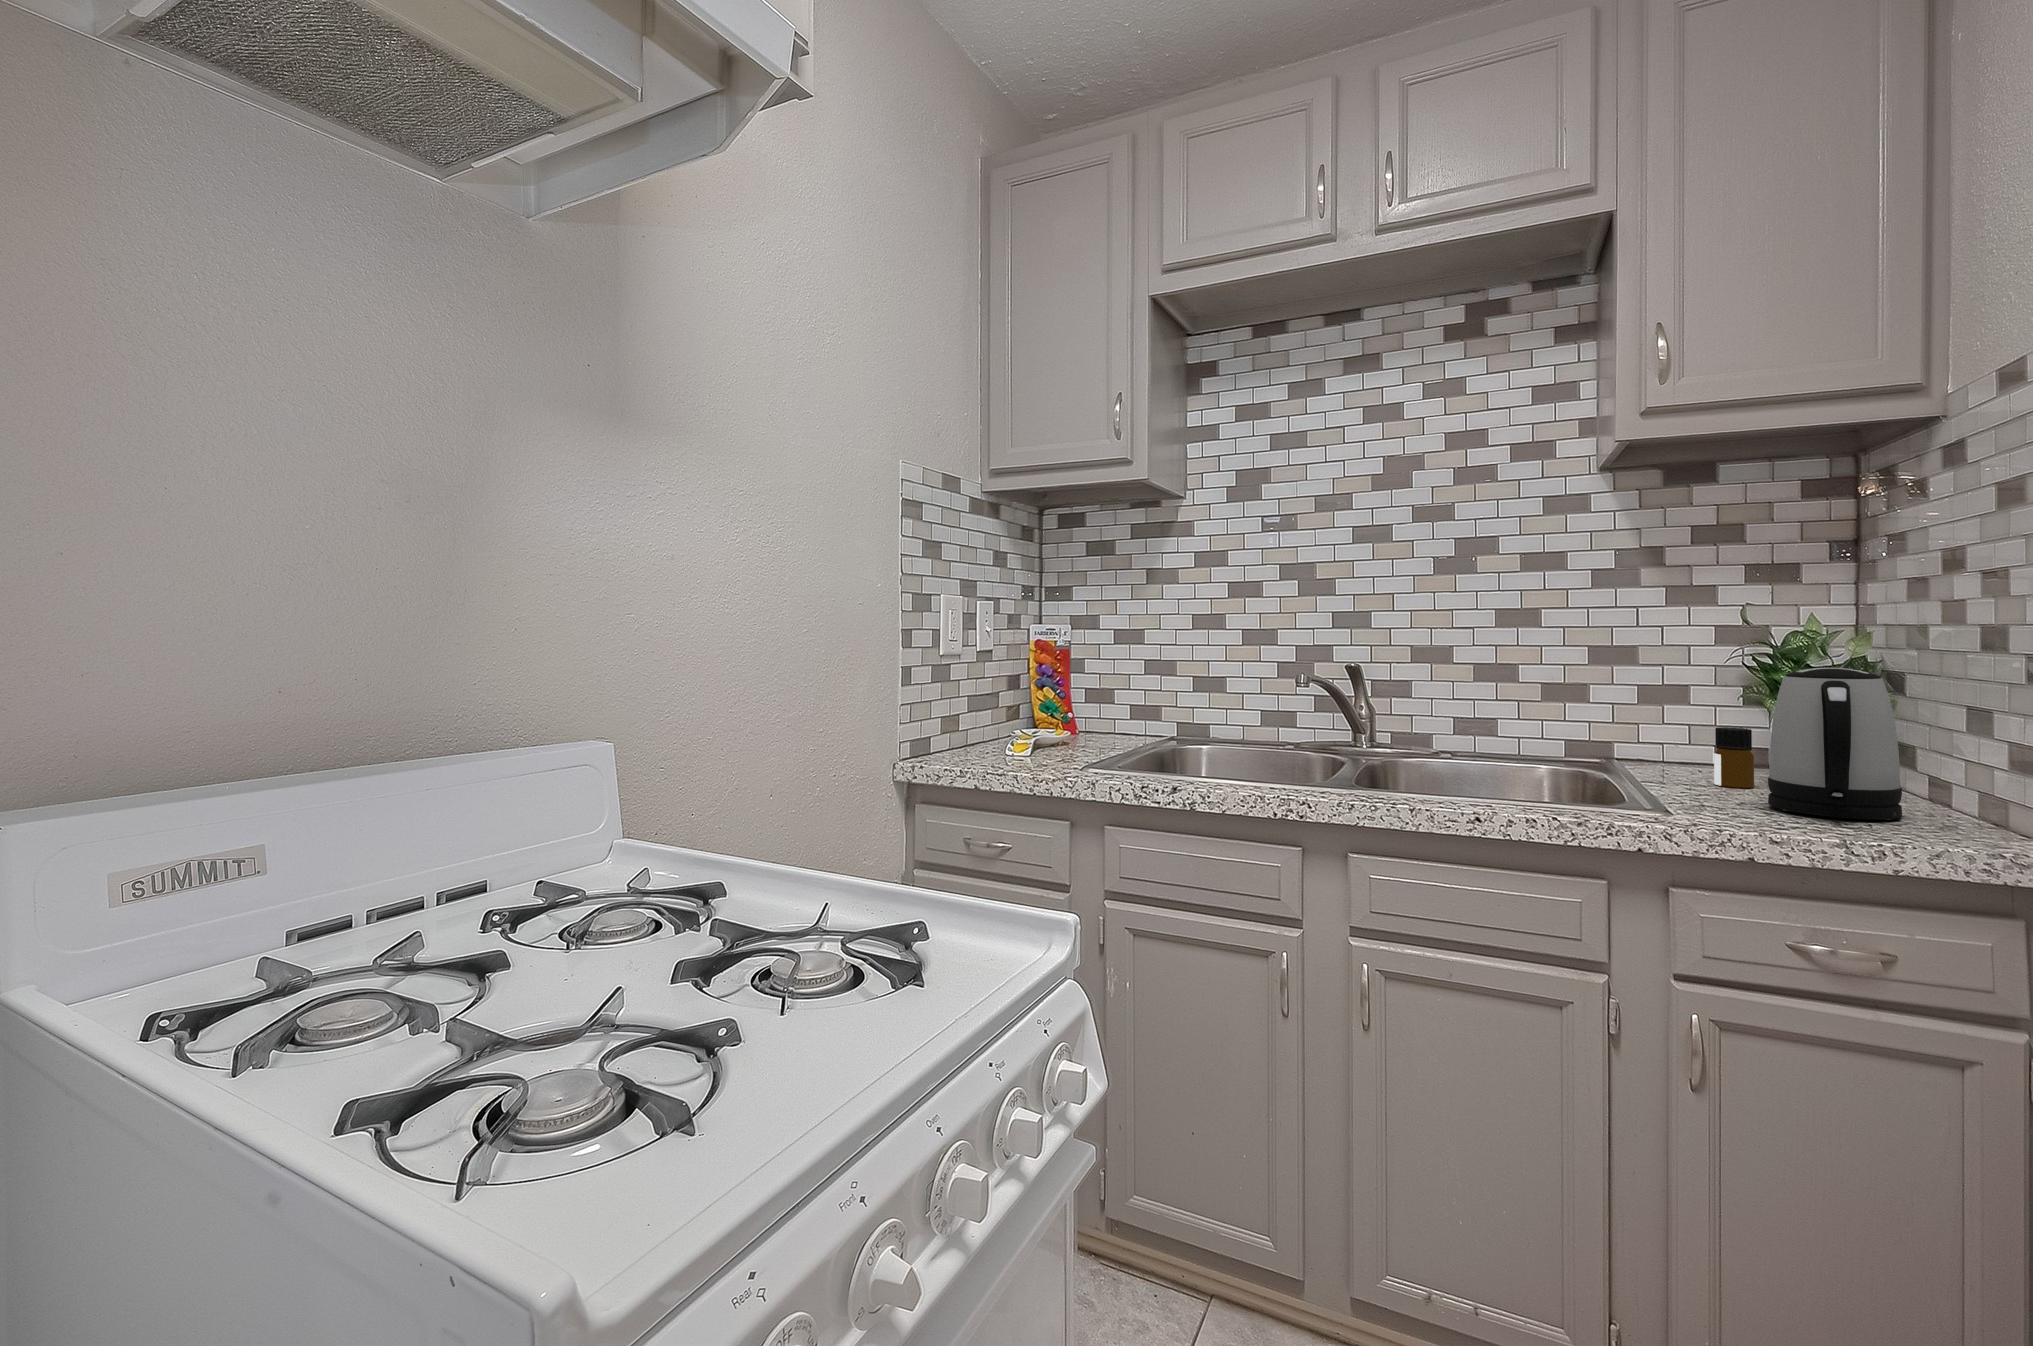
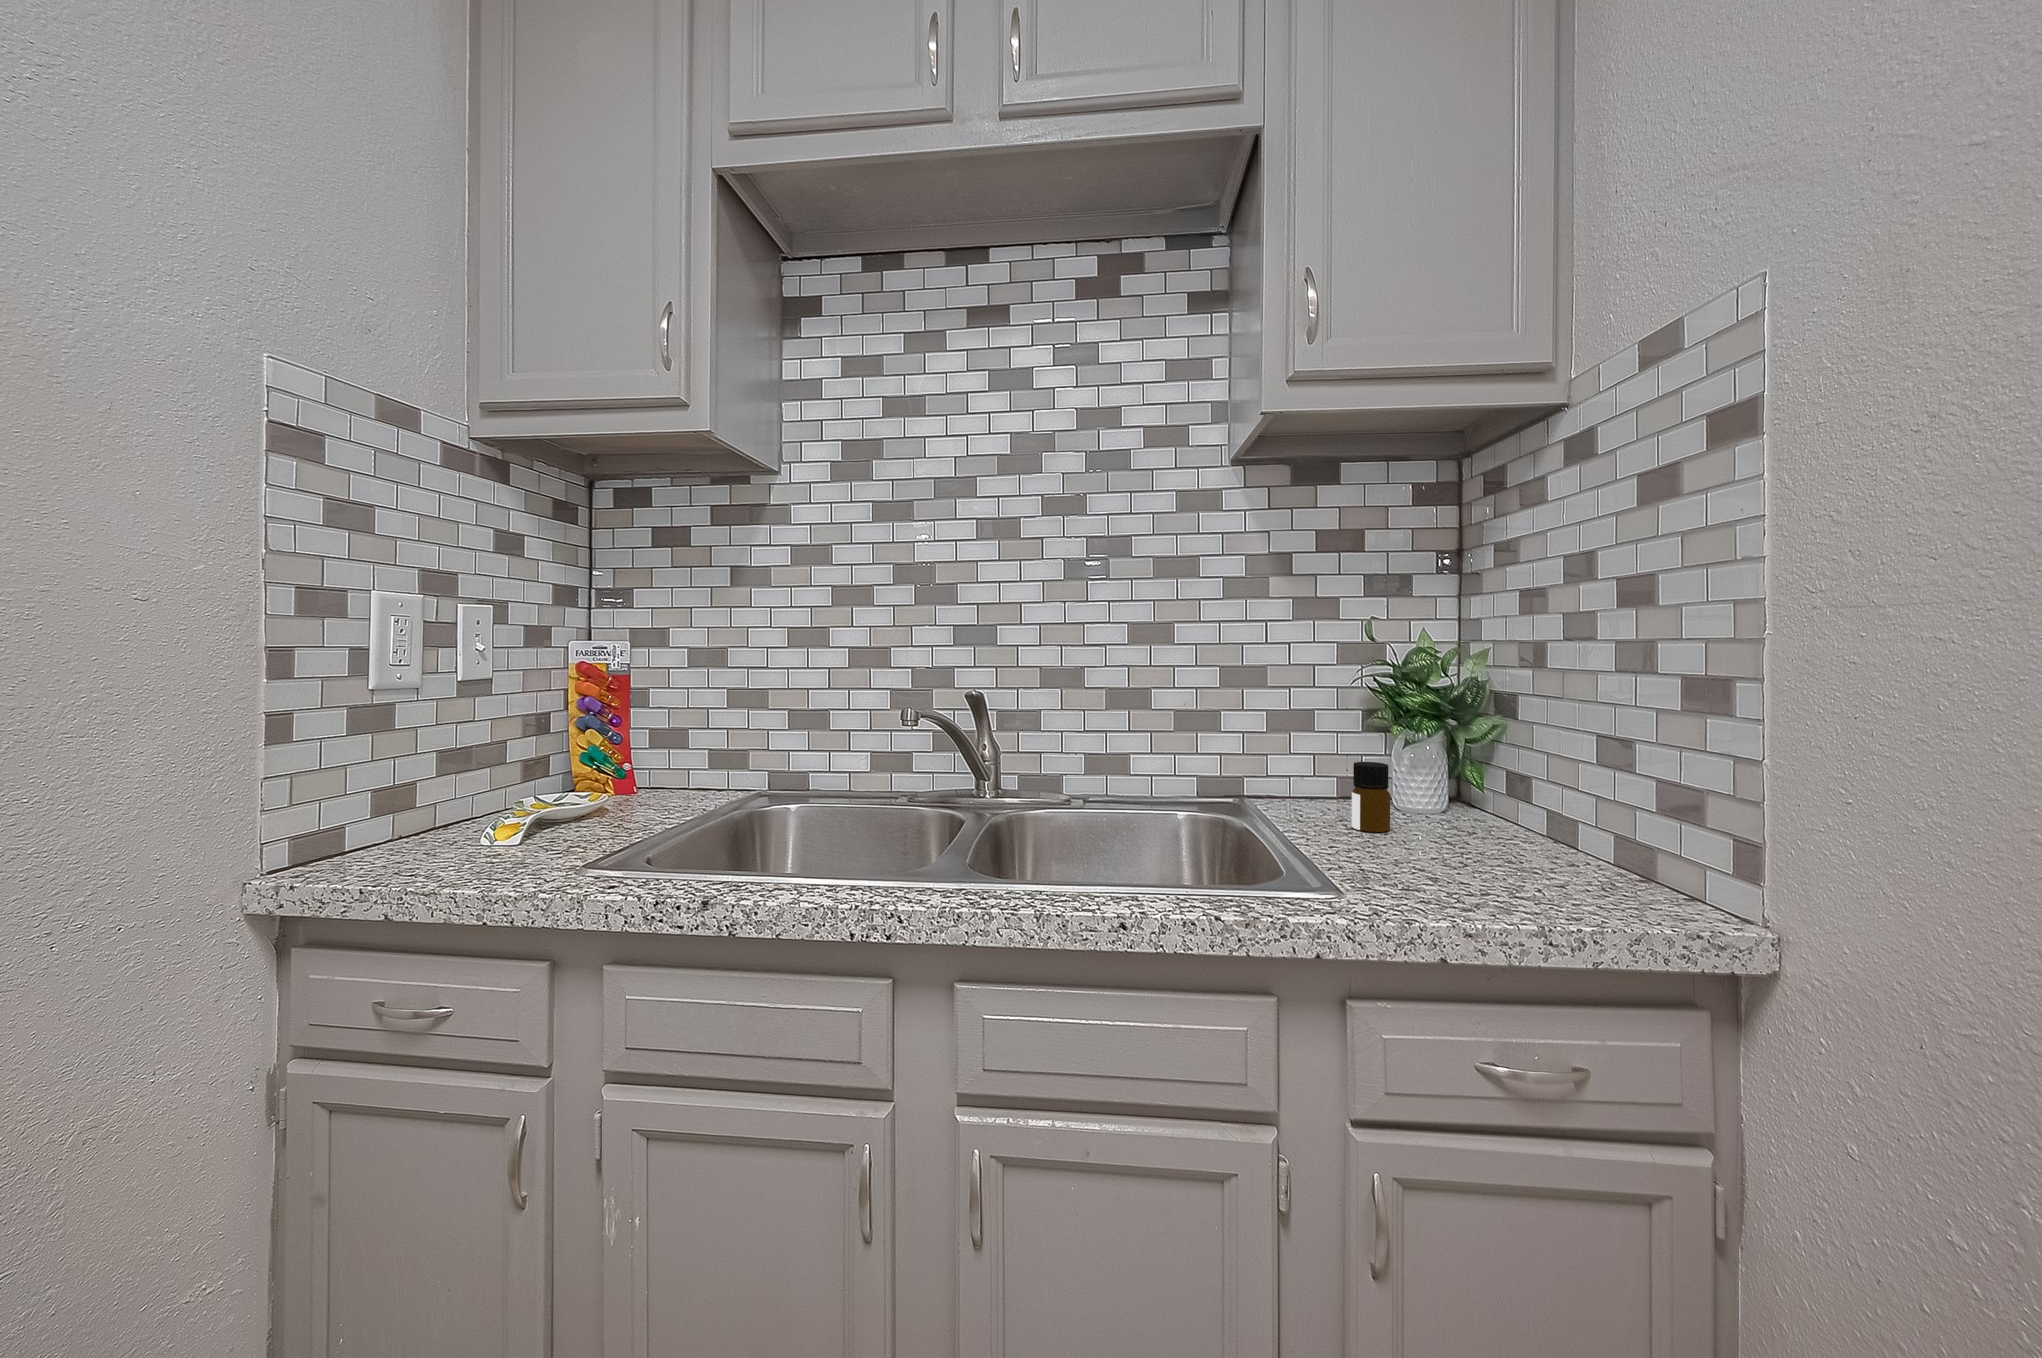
kettle: present [1768,668,1902,820] -> none [1422,703,1555,886]

